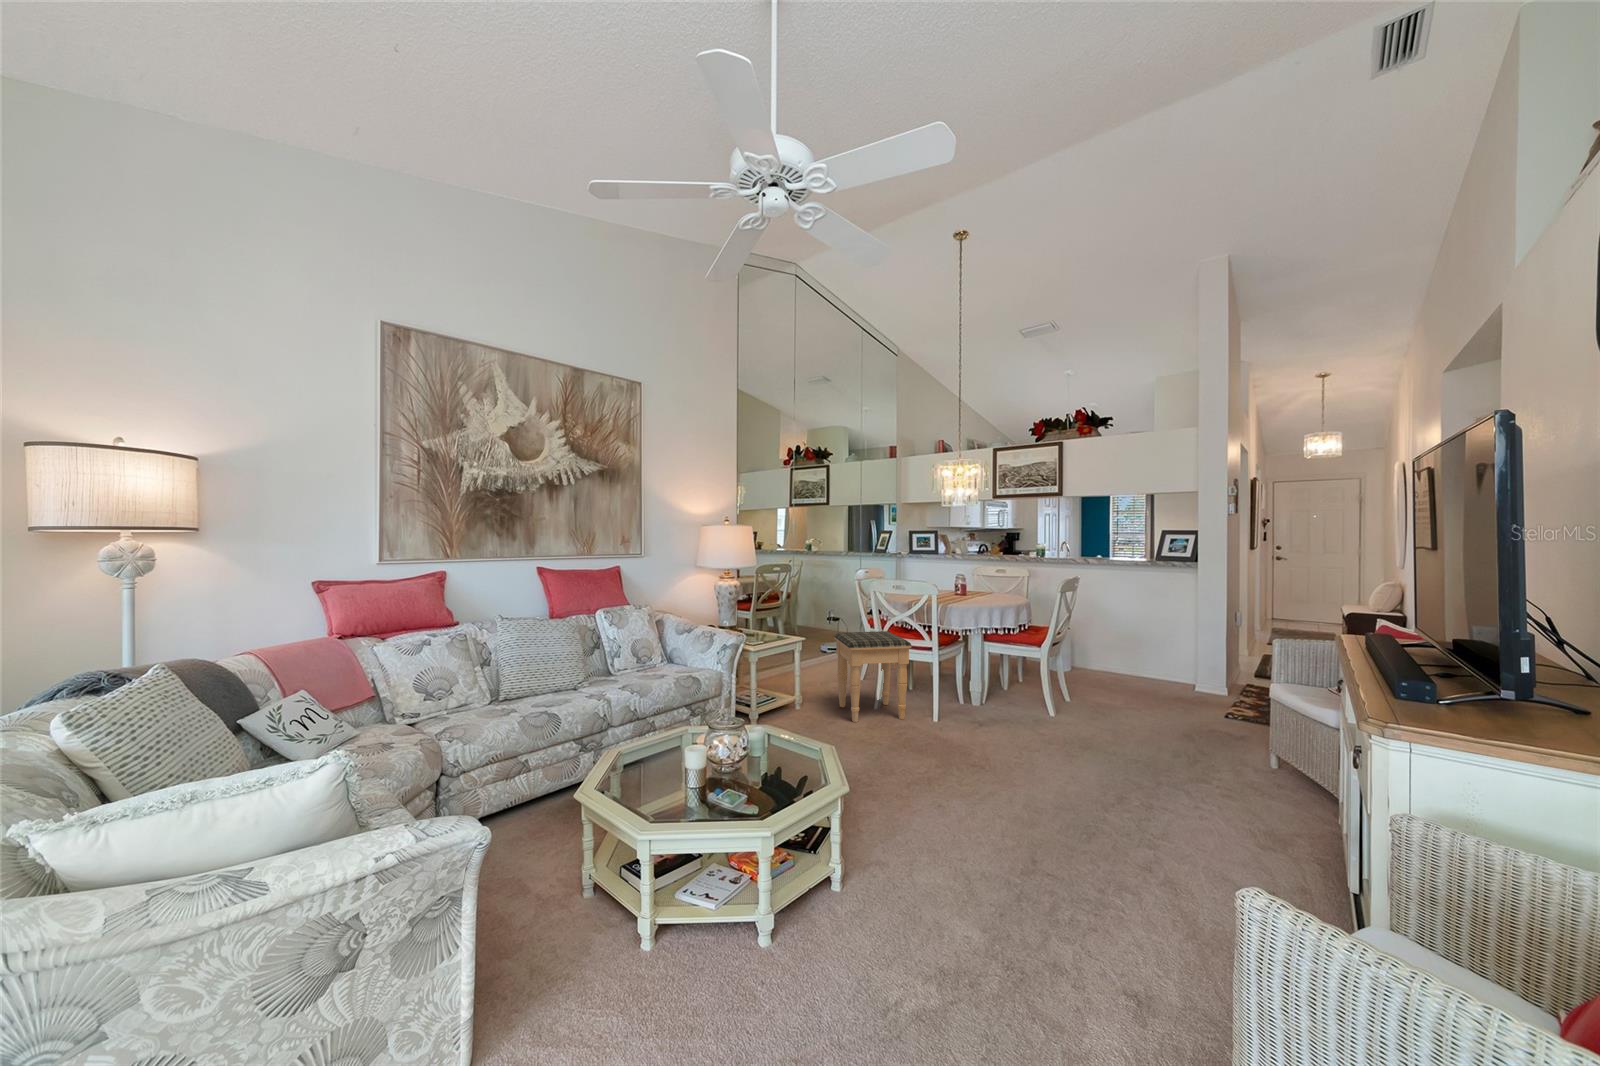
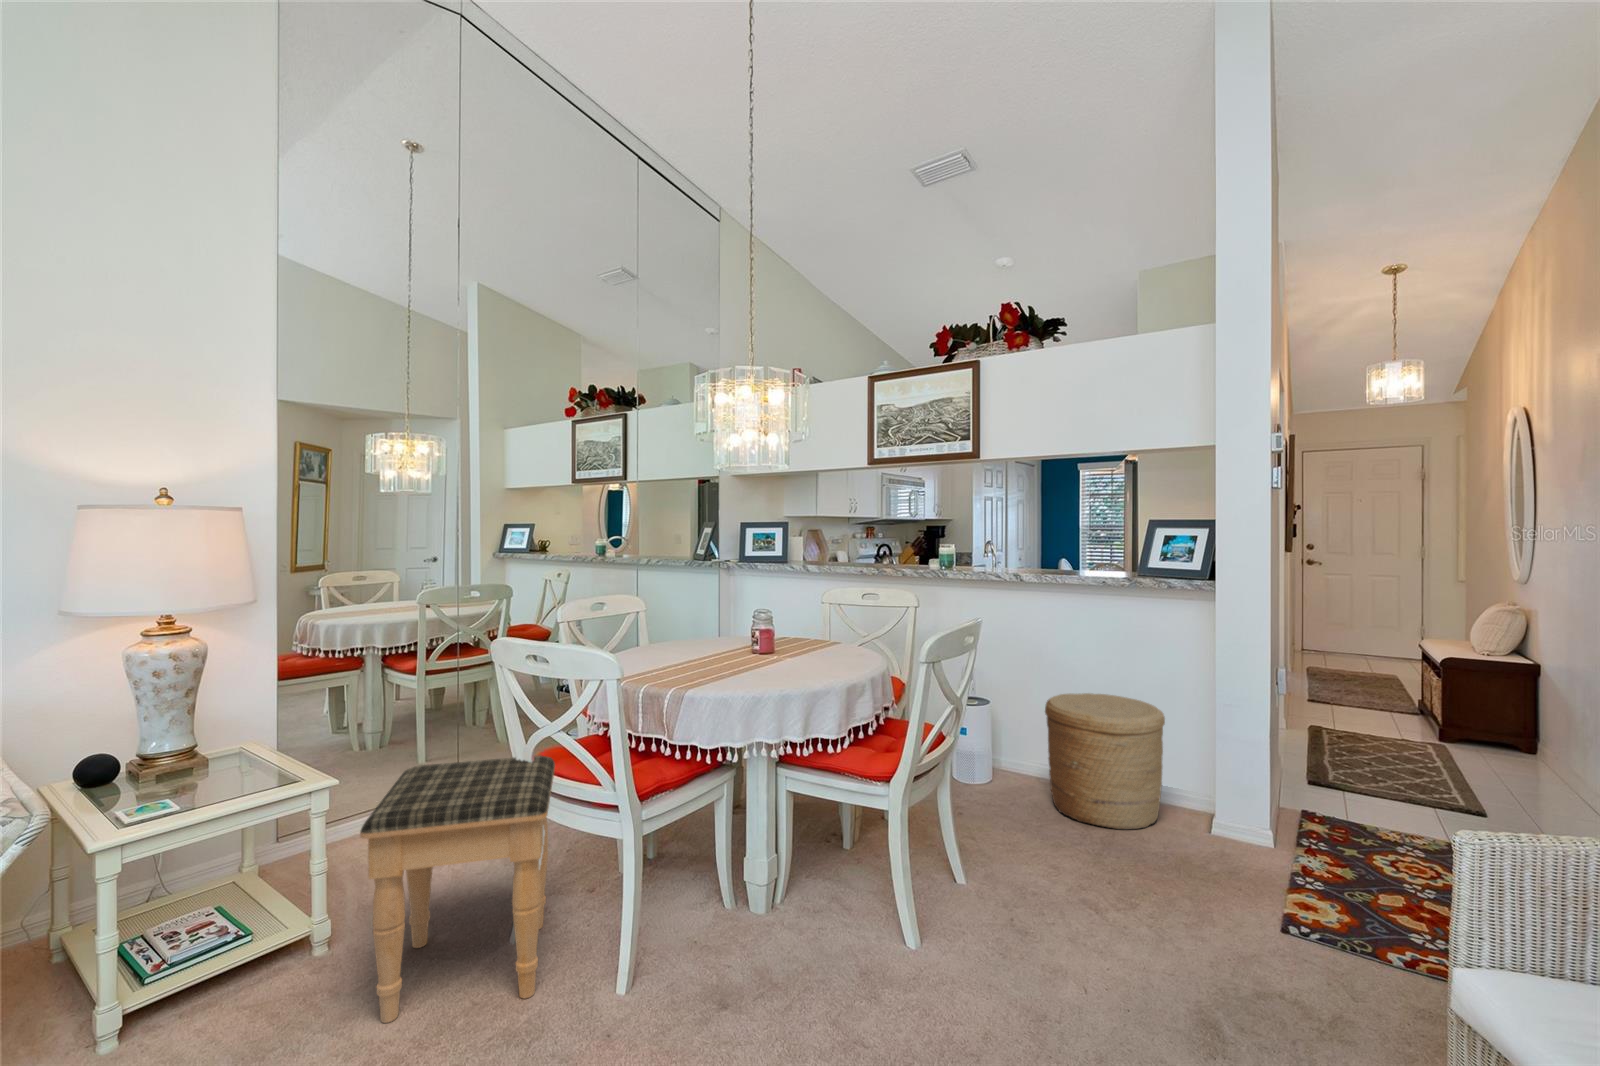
woven basket: none [1104,622,1170,687] -> present [1045,693,1165,829]

